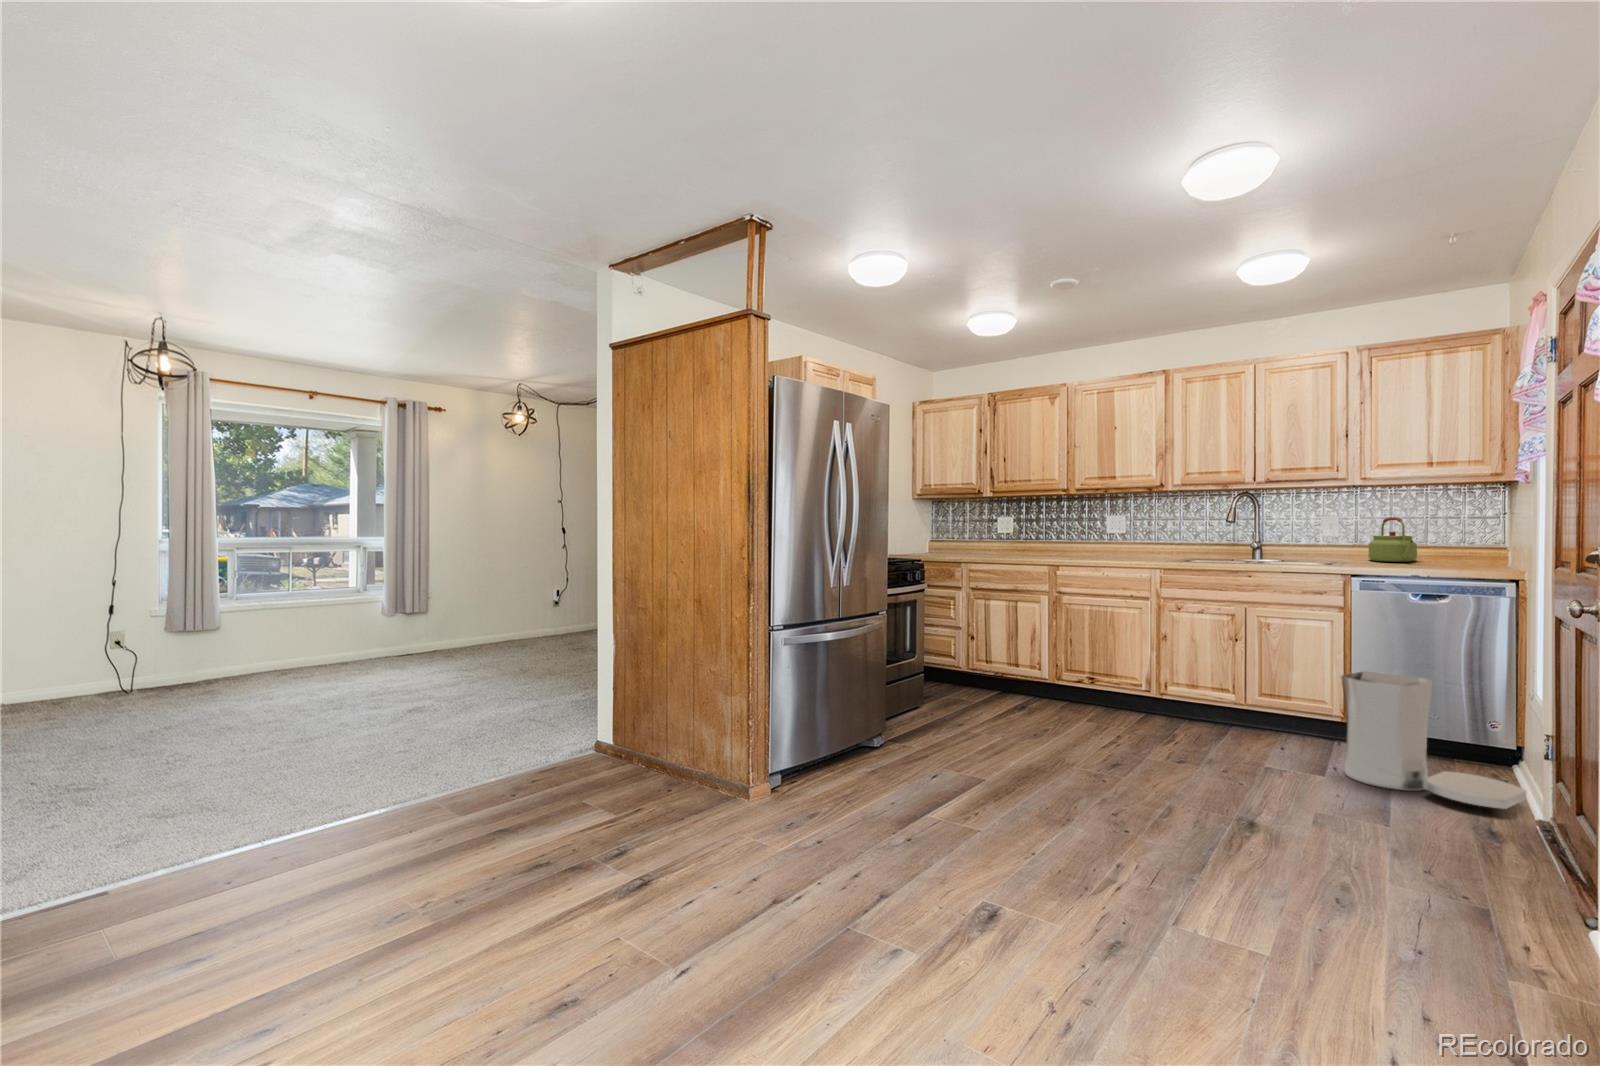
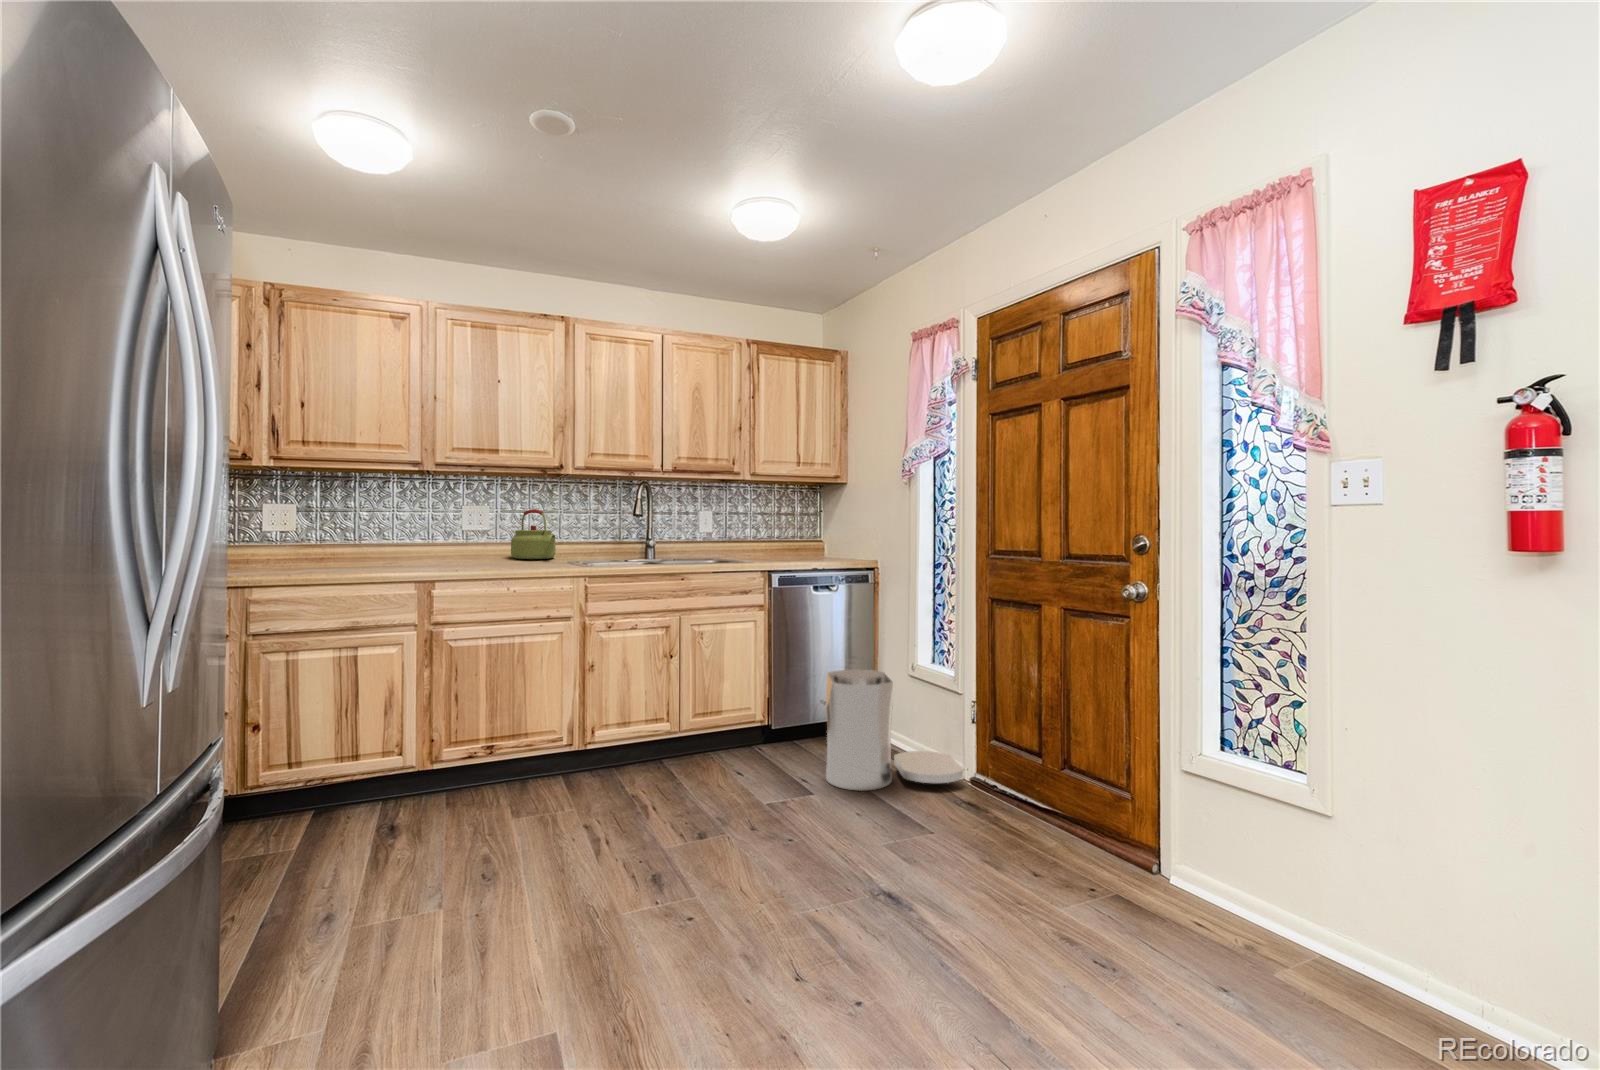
kettle: present [1368,517,1417,562] -> present [511,510,556,559]

